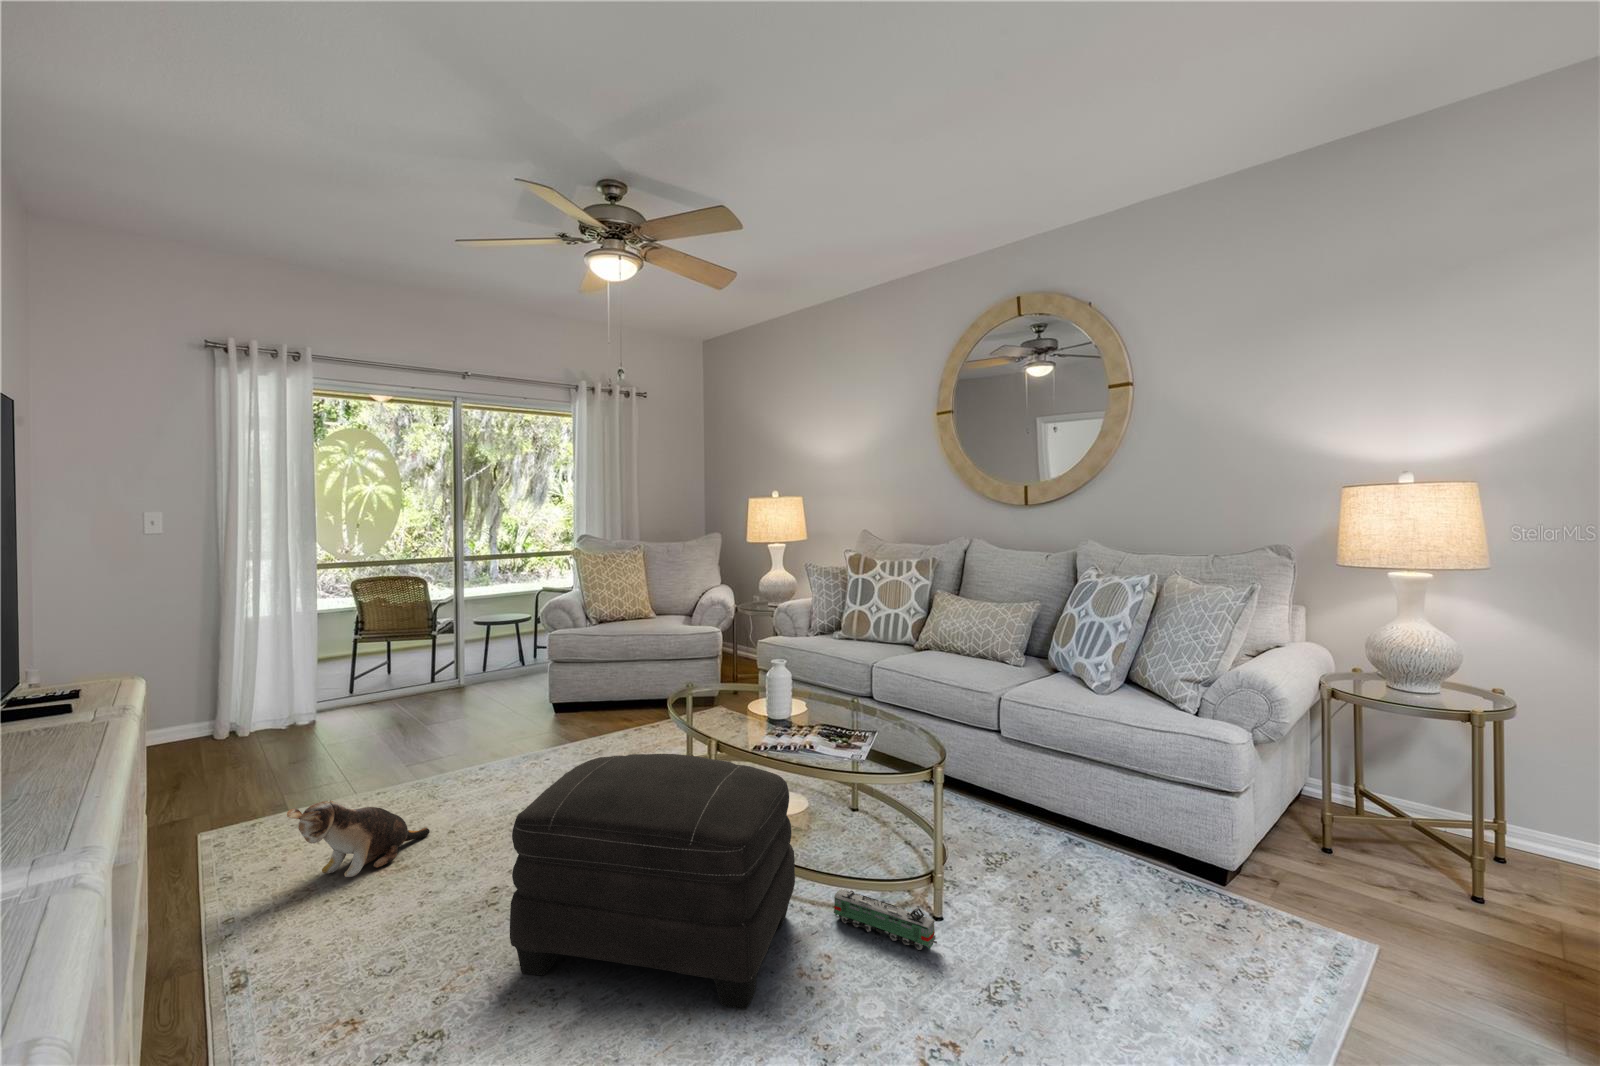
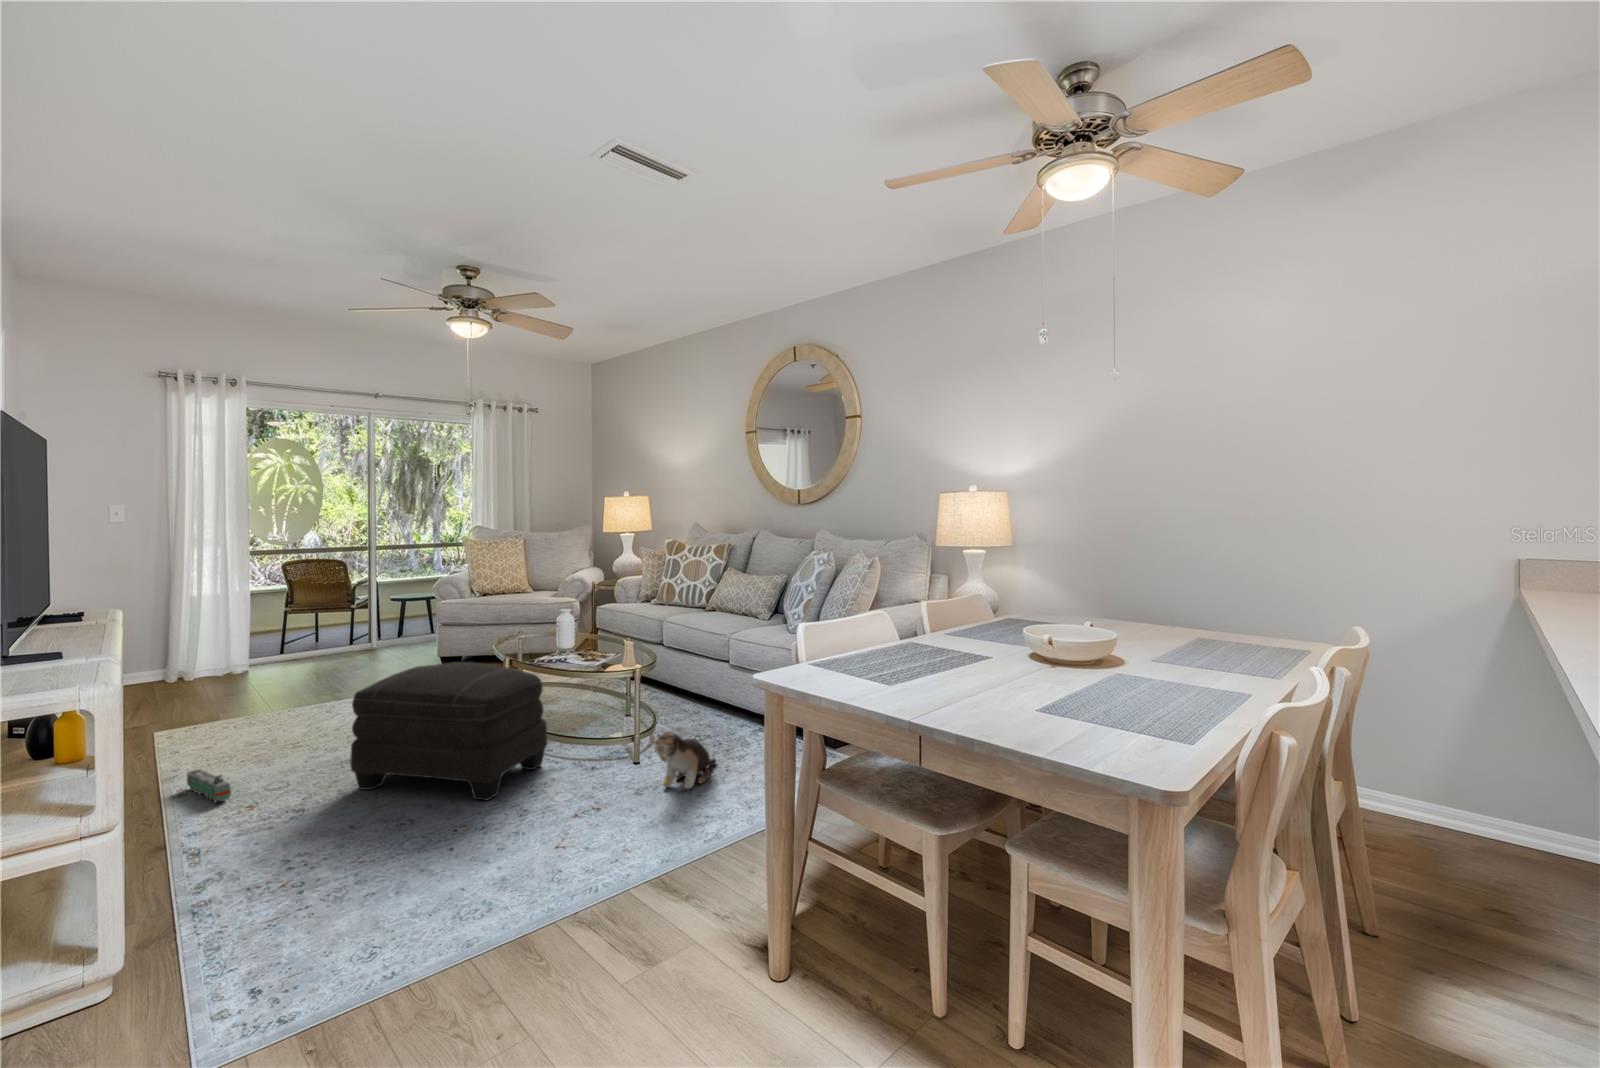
plush toy: present [287,801,430,877] -> present [649,731,716,789]
toy train: present [834,889,937,950] -> present [187,769,231,802]

